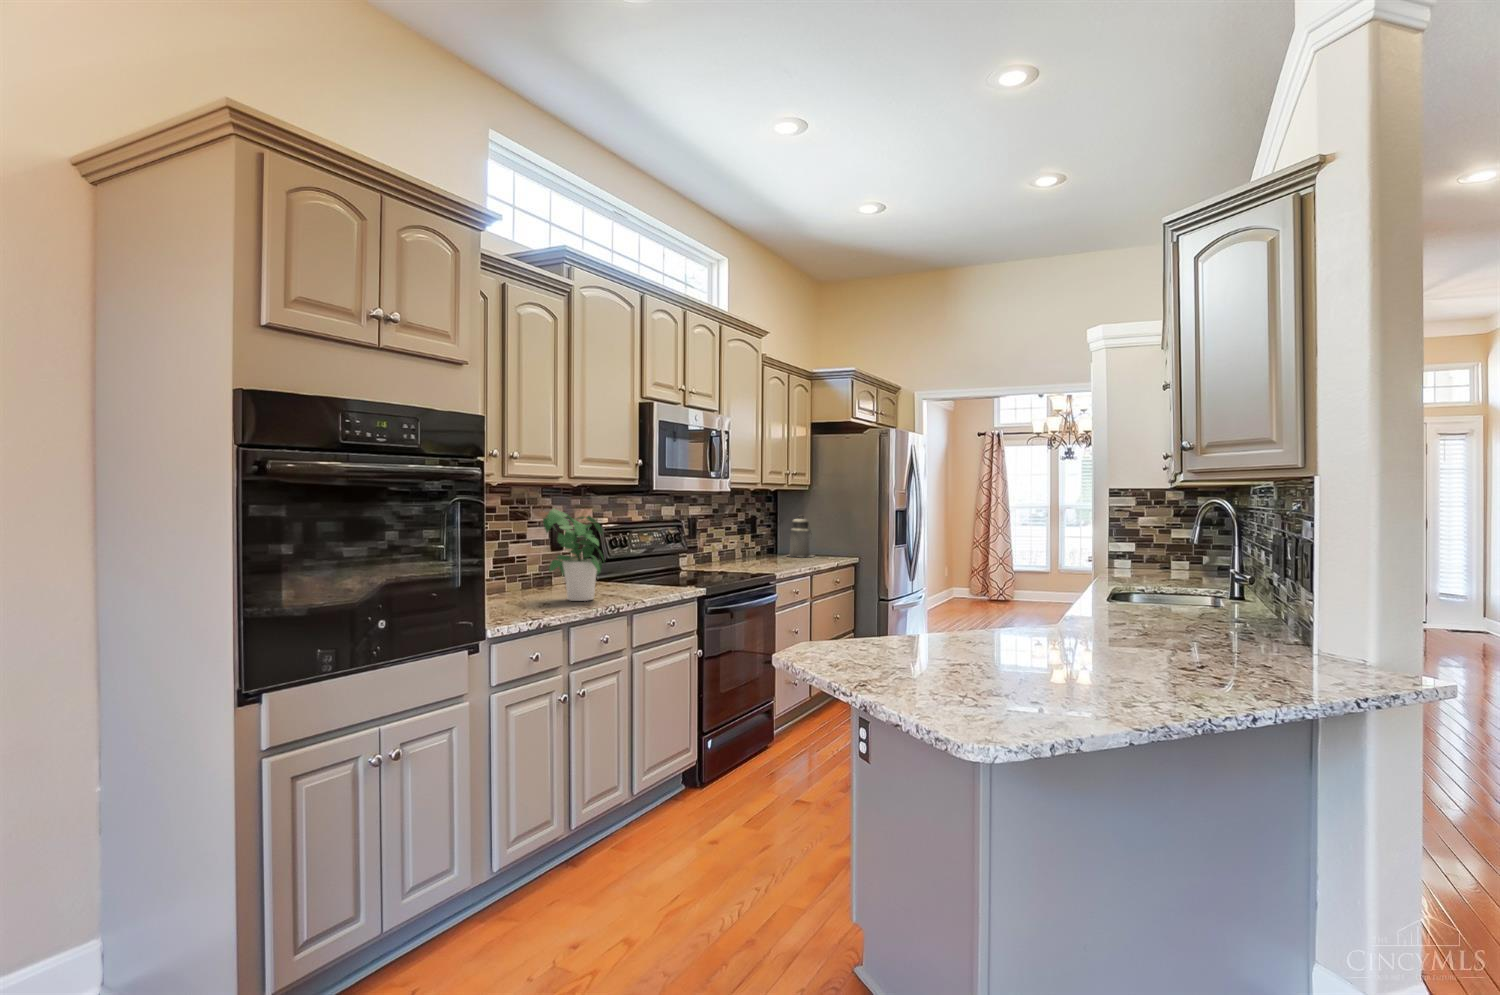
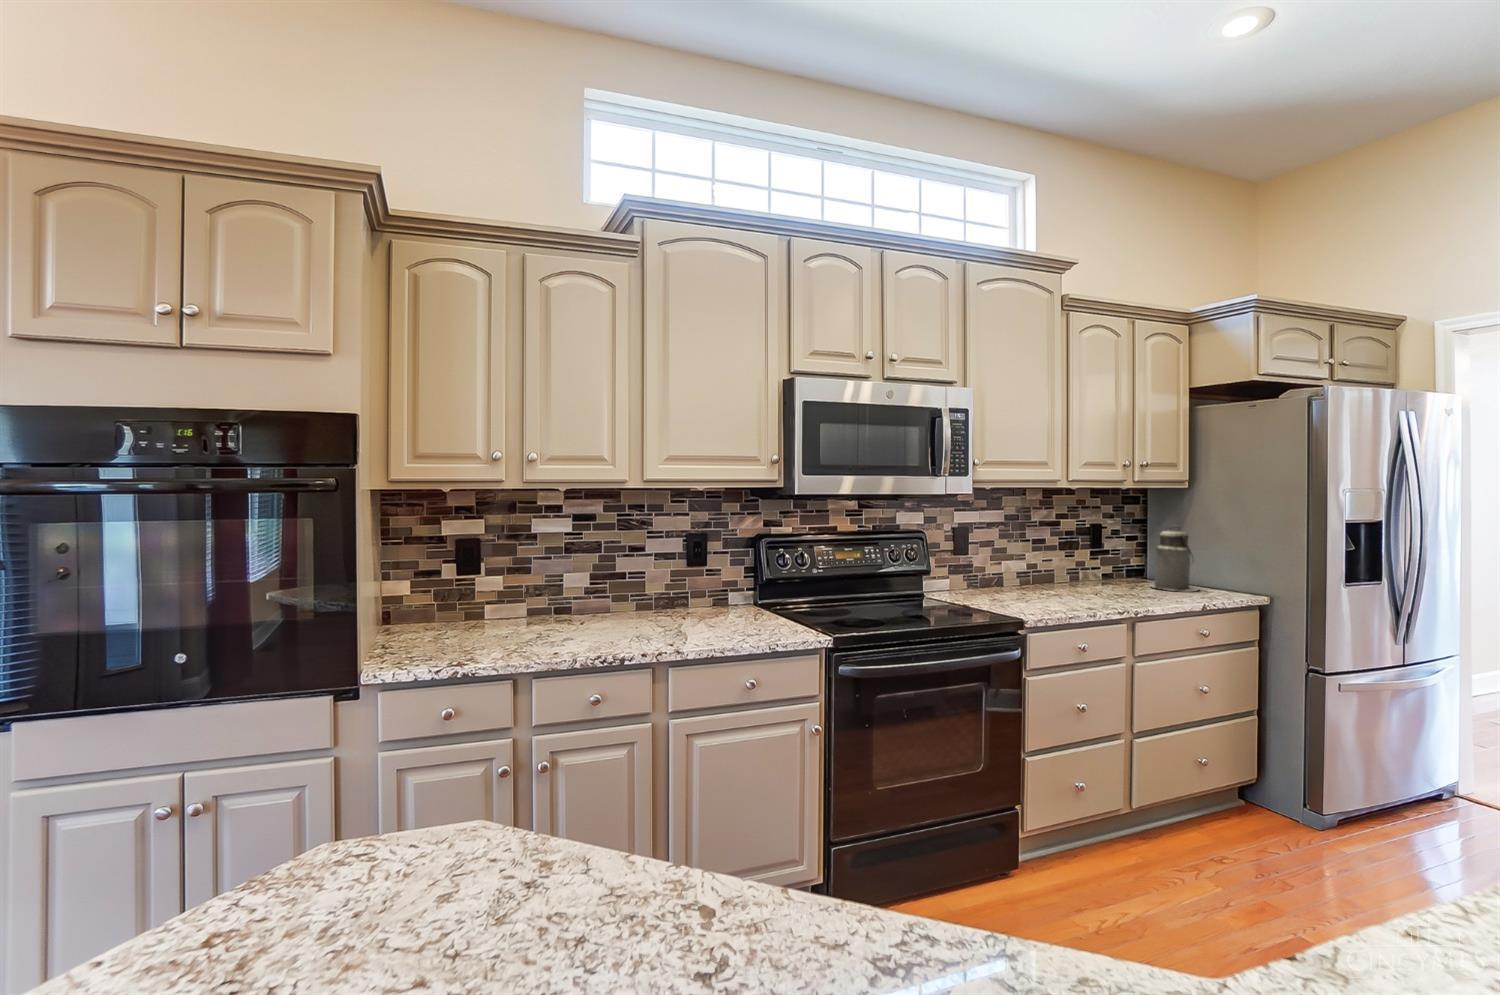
potted plant: present [543,509,604,601] -> none [561,522,657,640]

